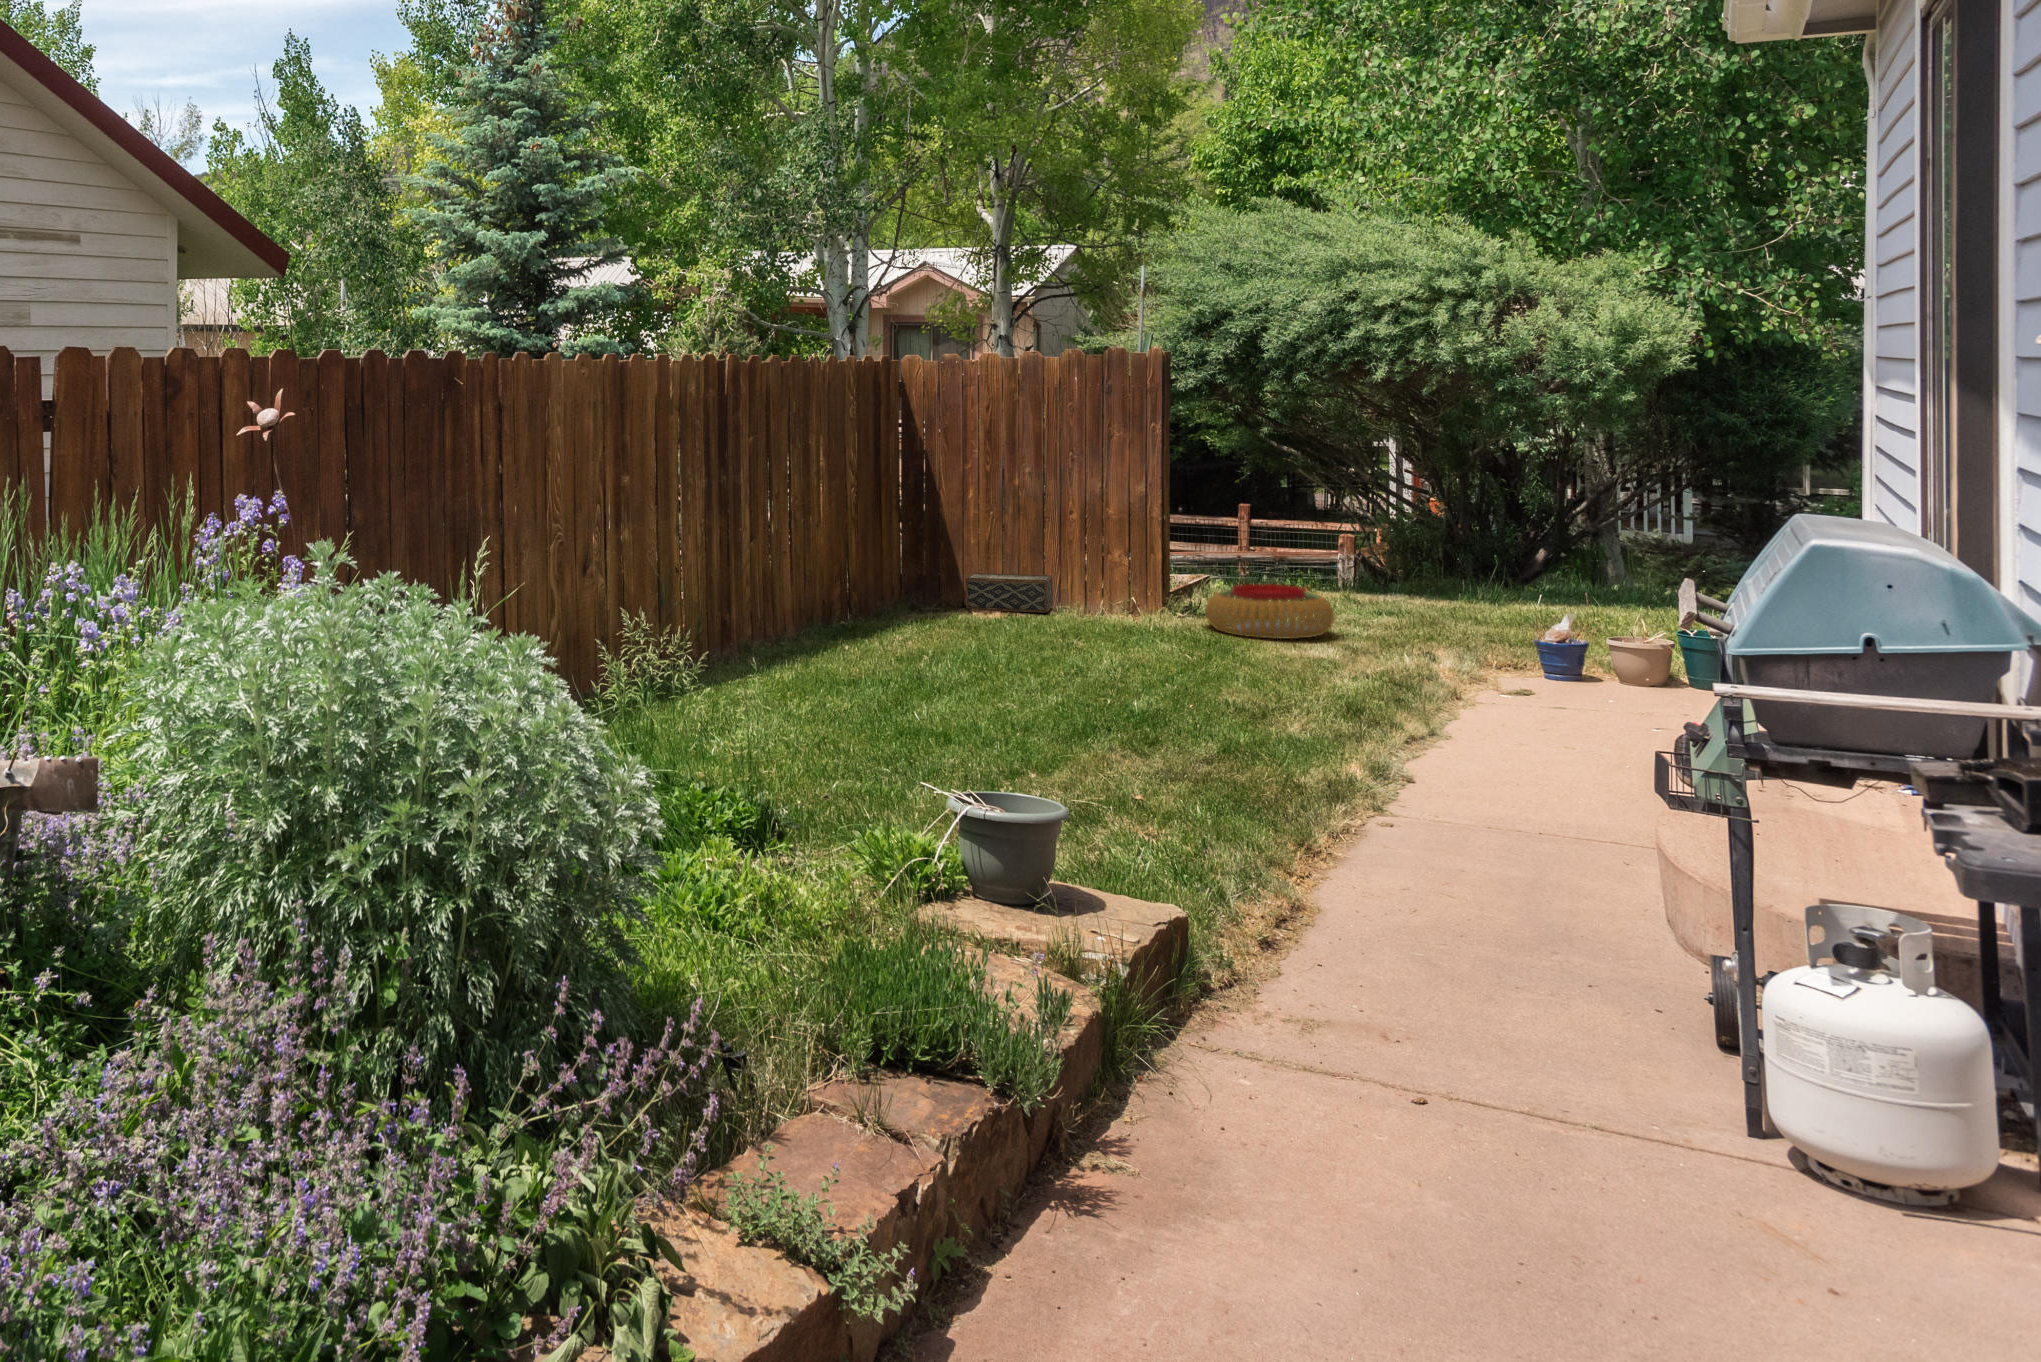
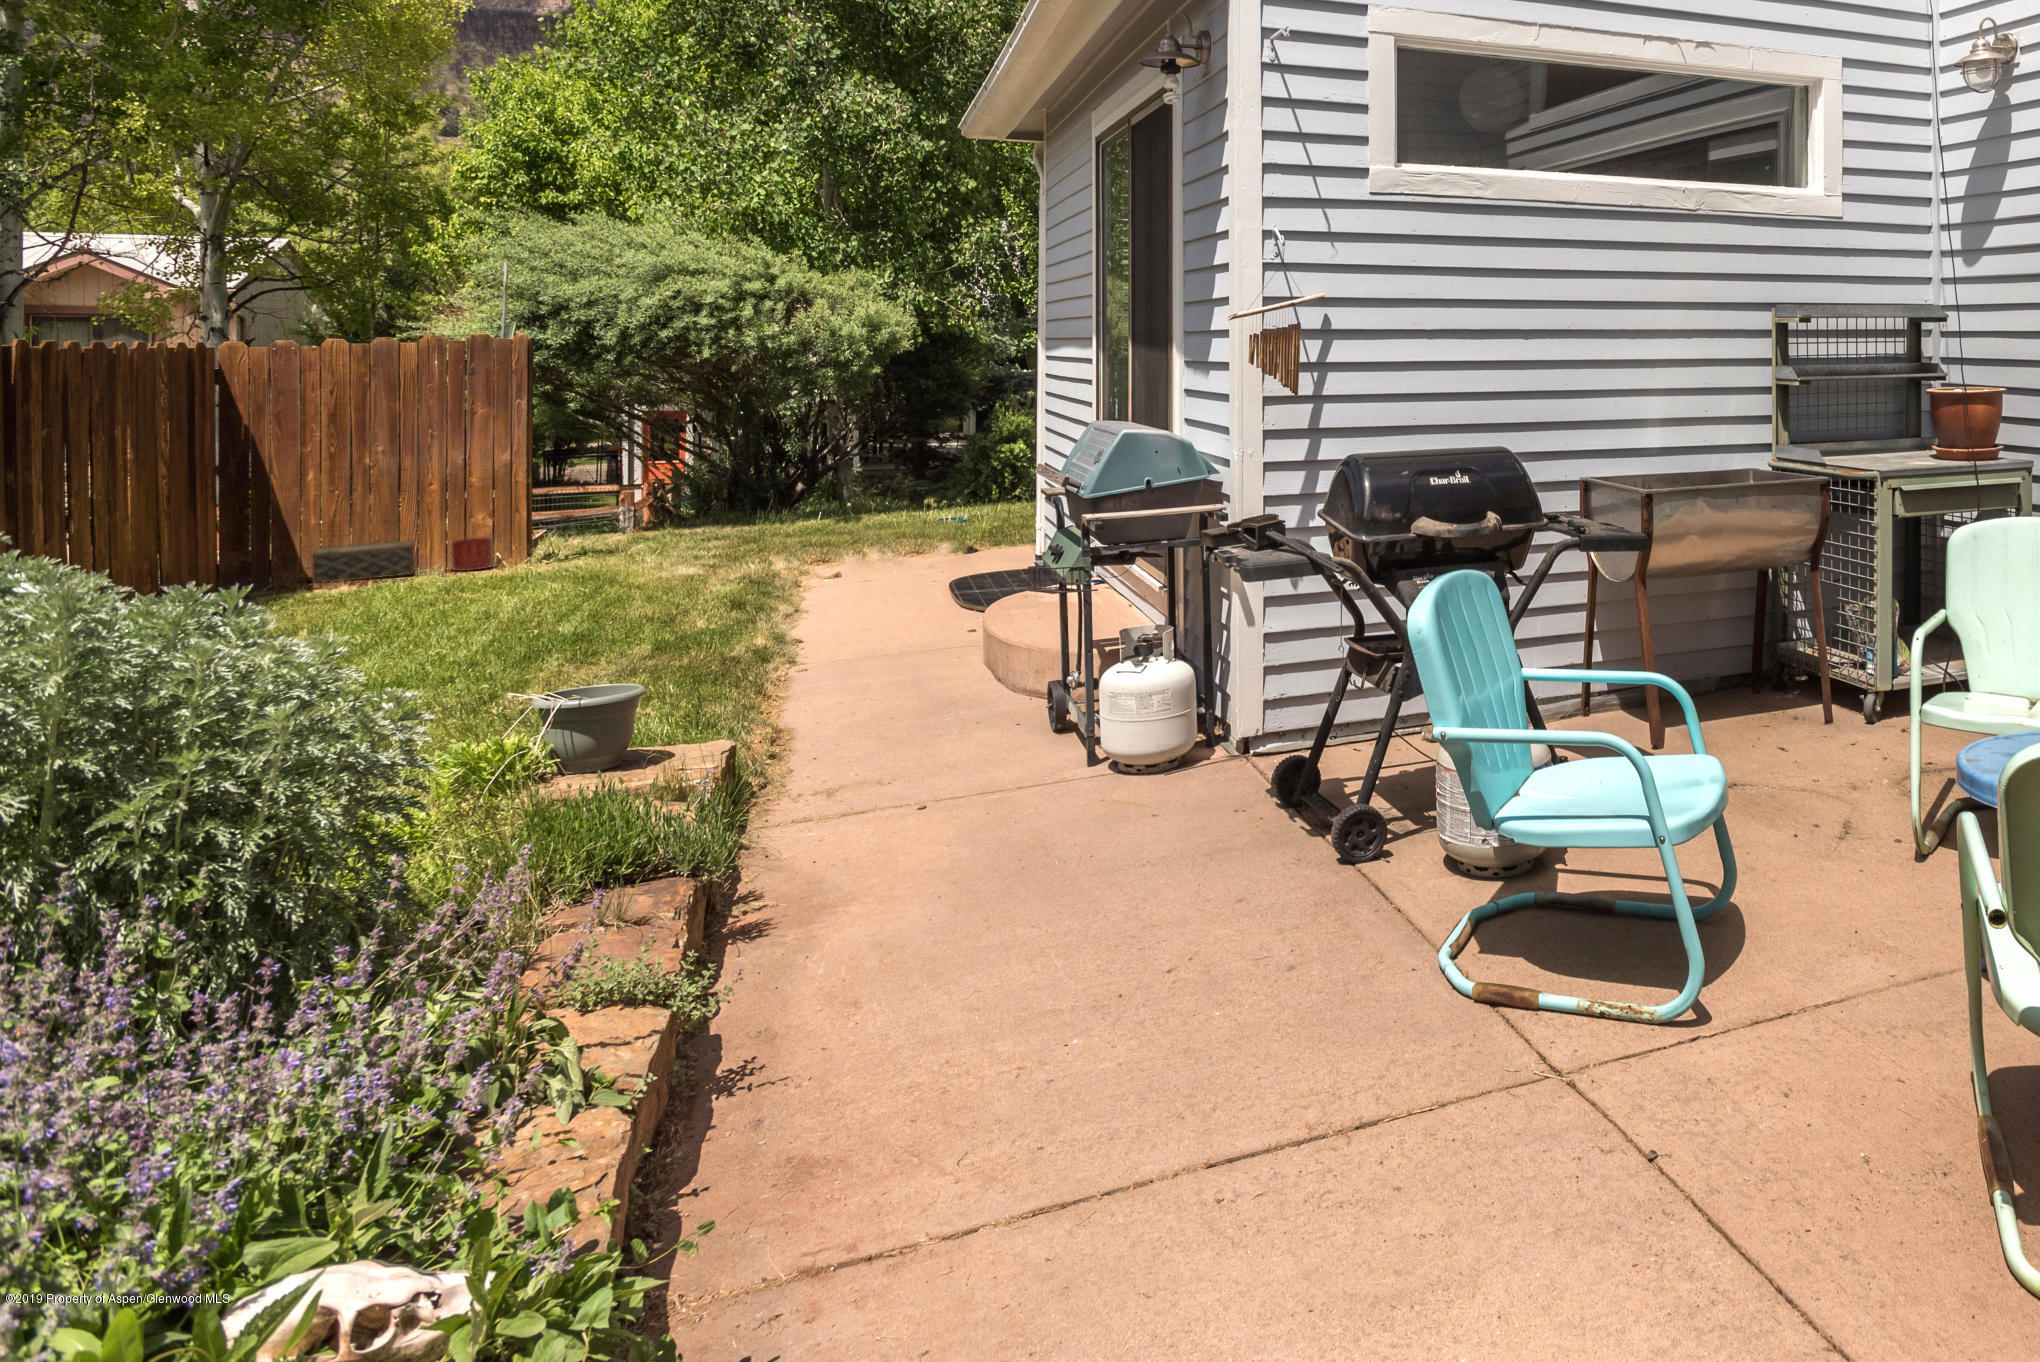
planter: none [1083,580,1122,617] -> present [451,537,494,571]
pouf: present [1205,584,1334,639] -> none [579,522,694,567]

